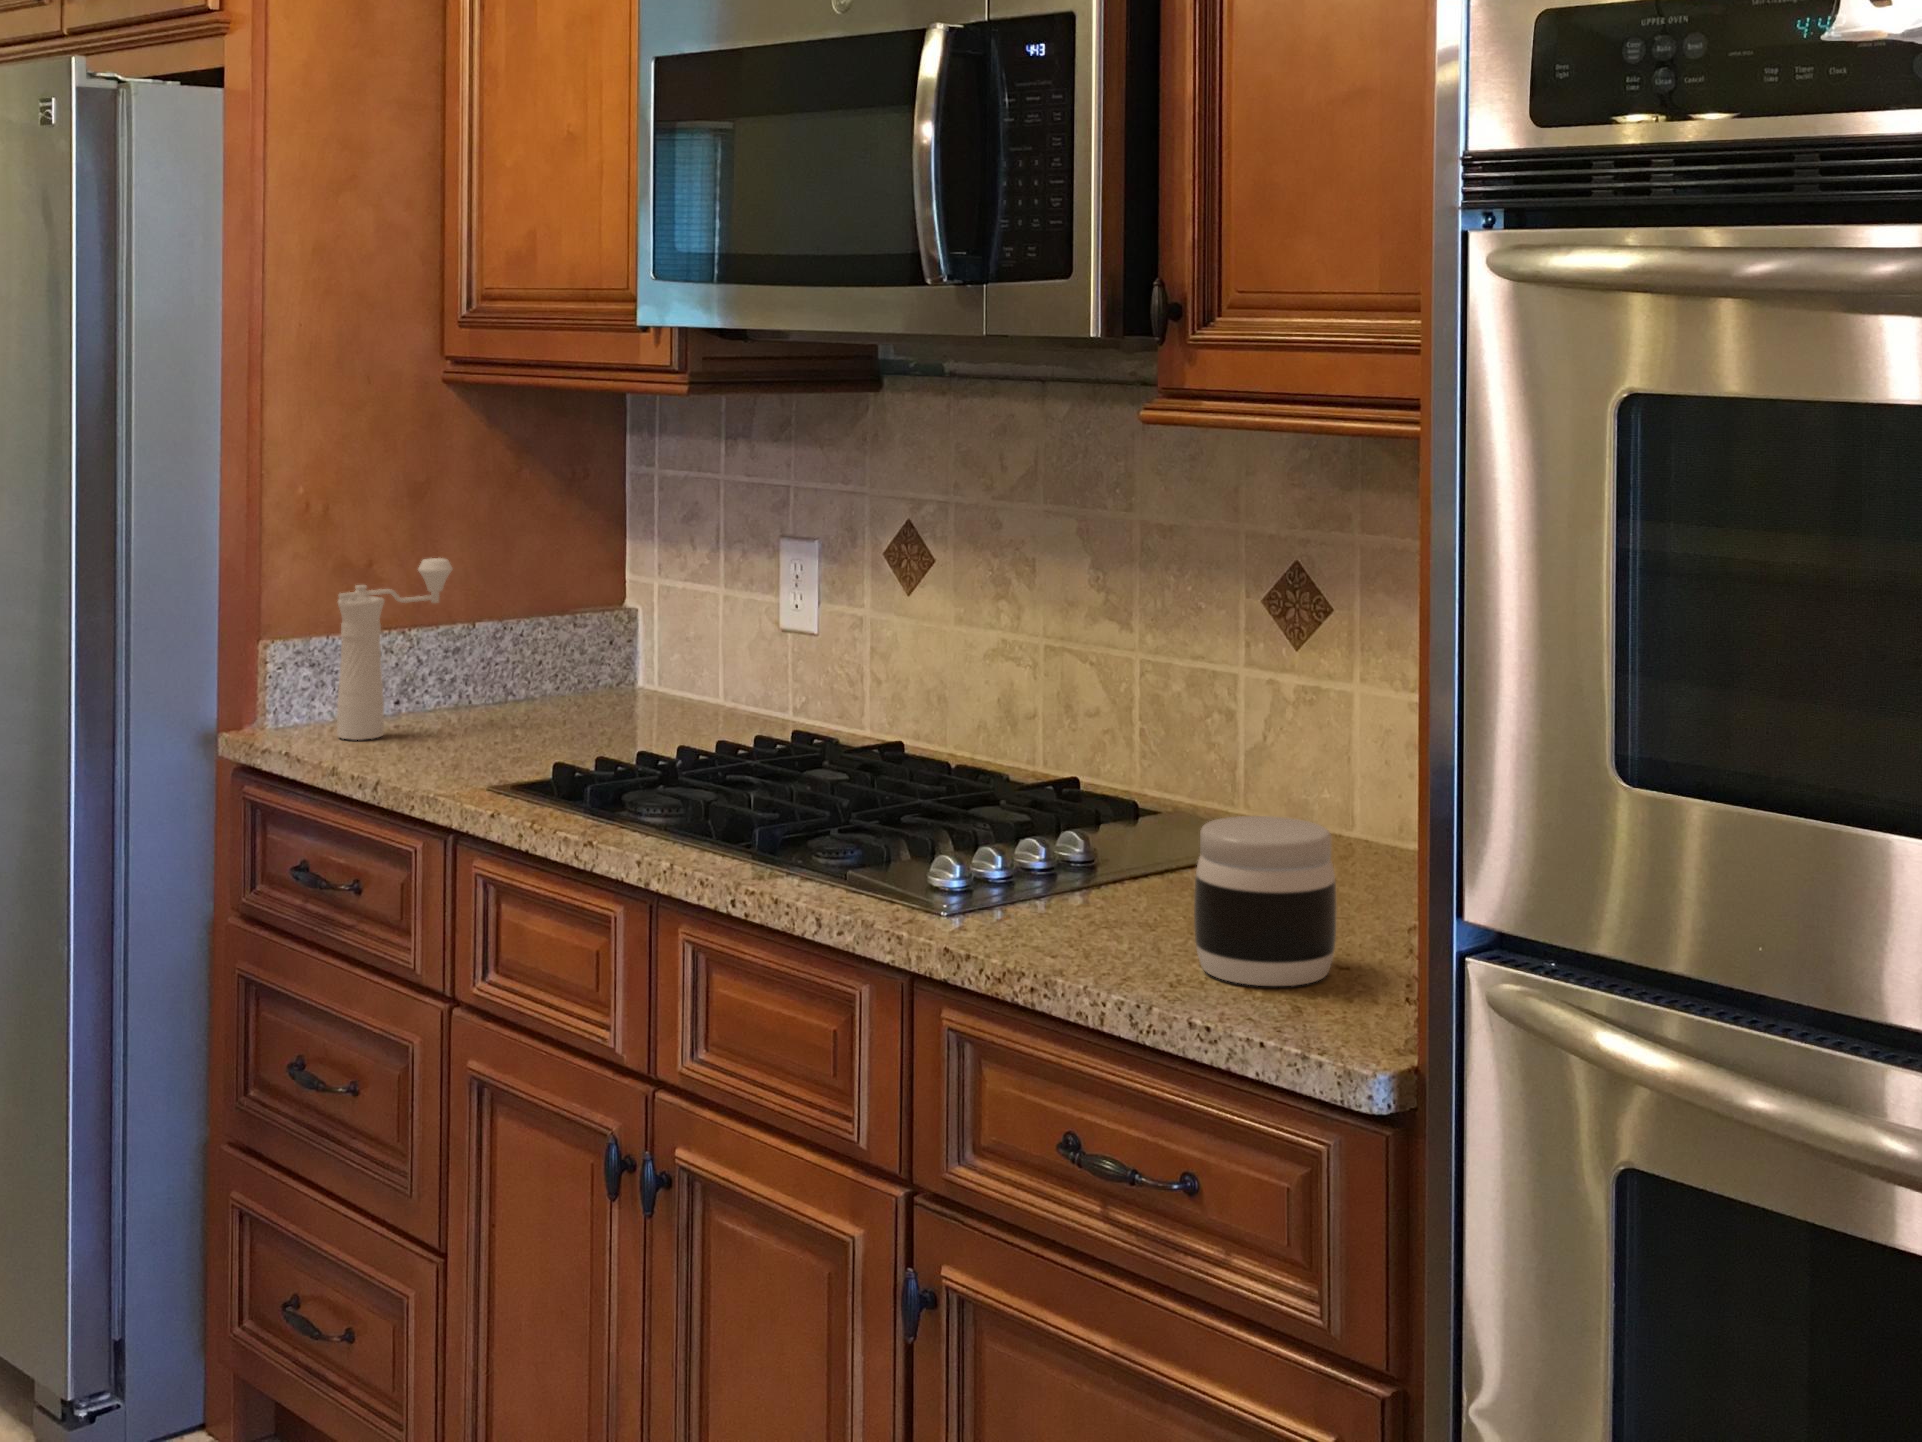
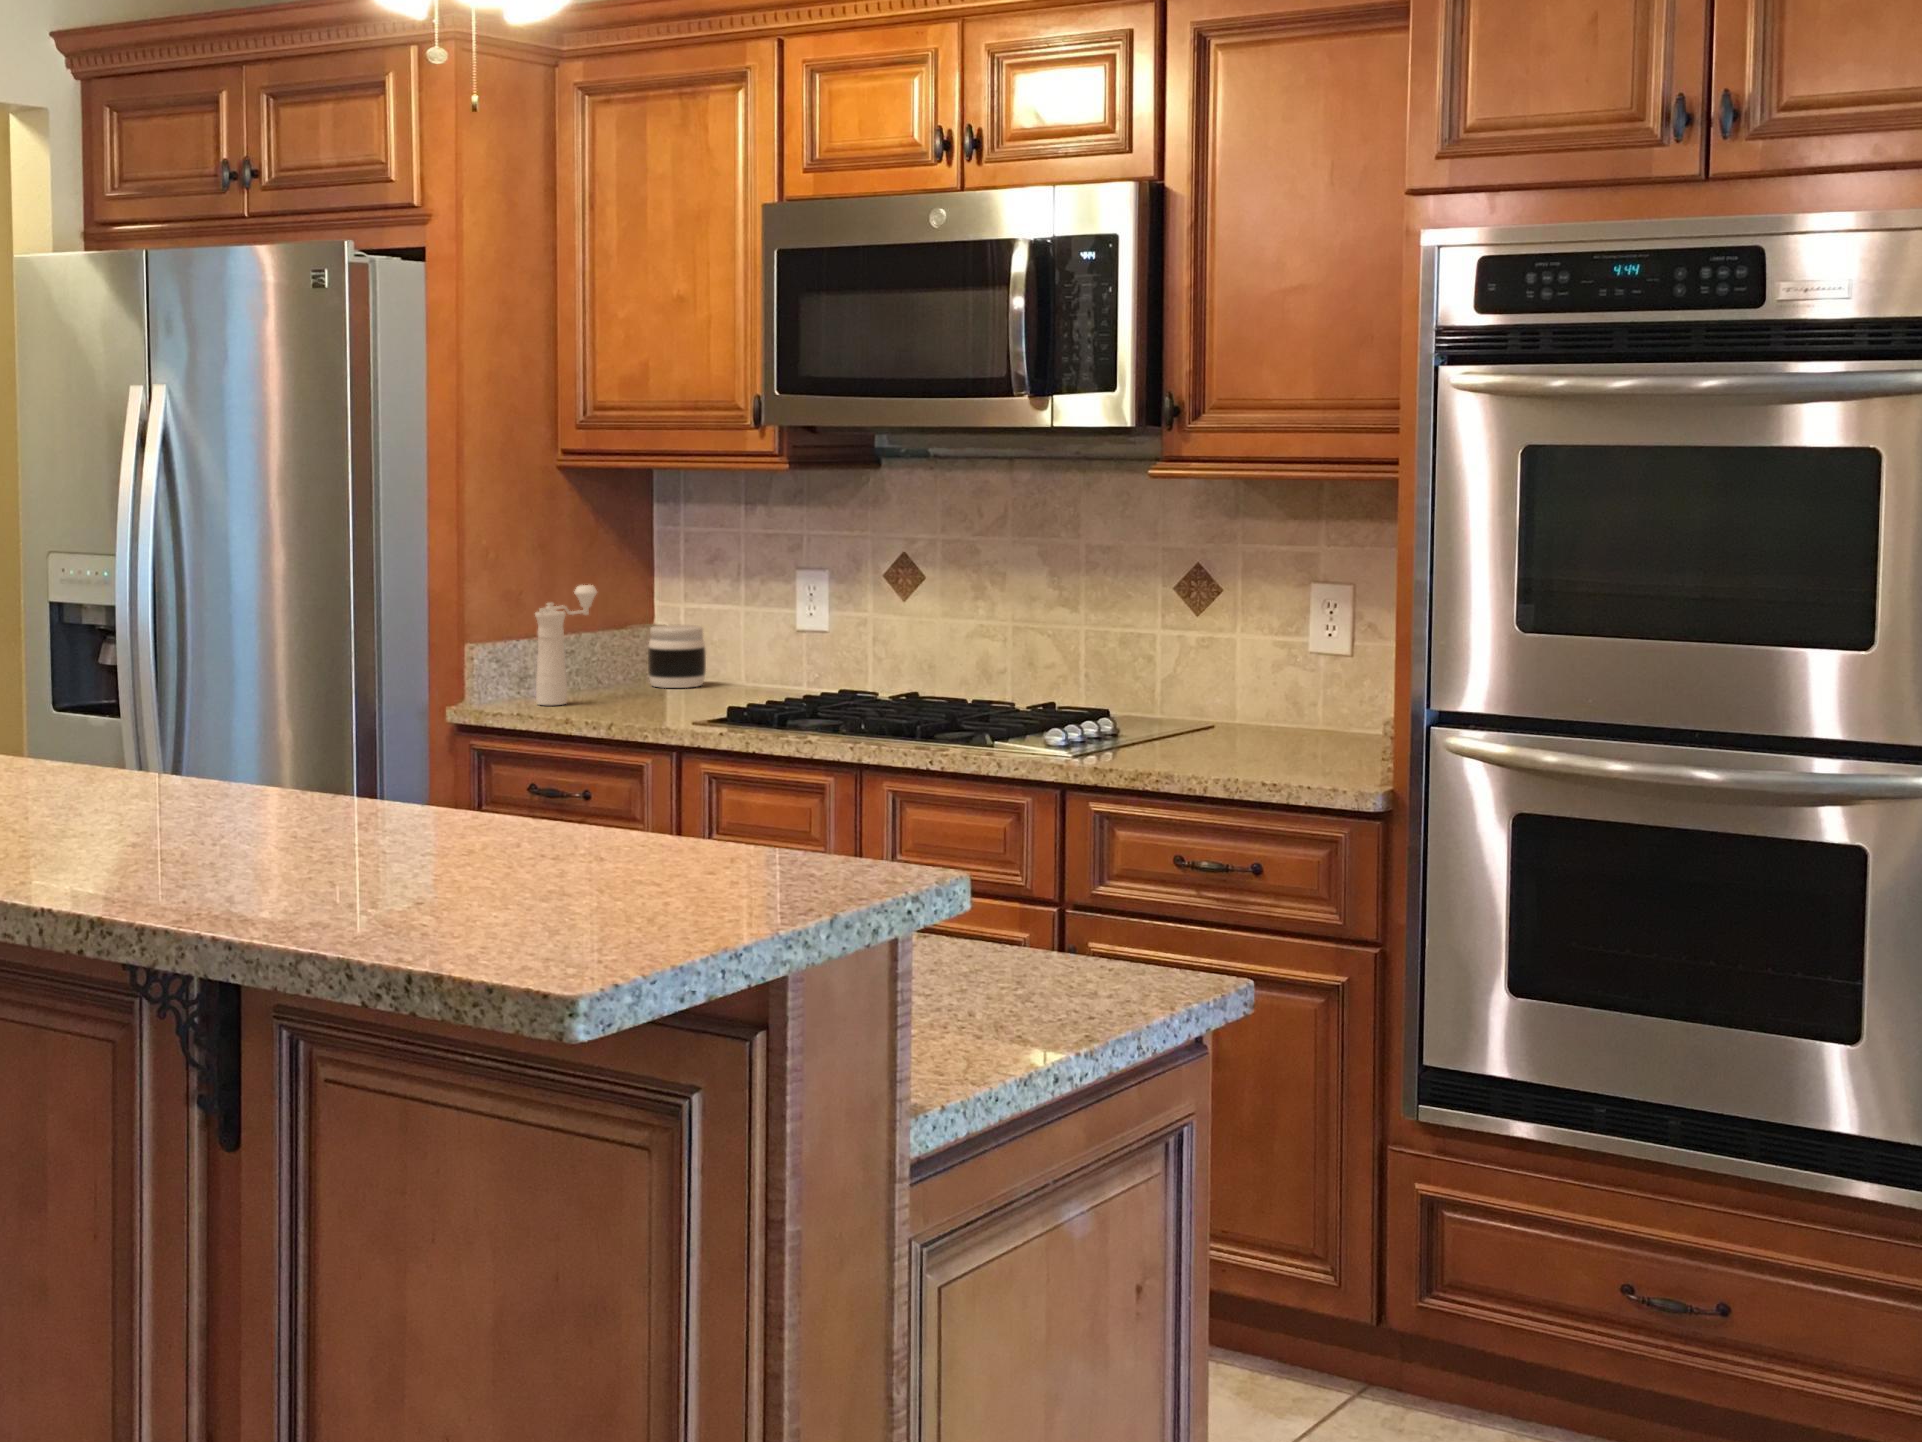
jar: present [1194,816,1337,986] -> present [648,625,706,688]

